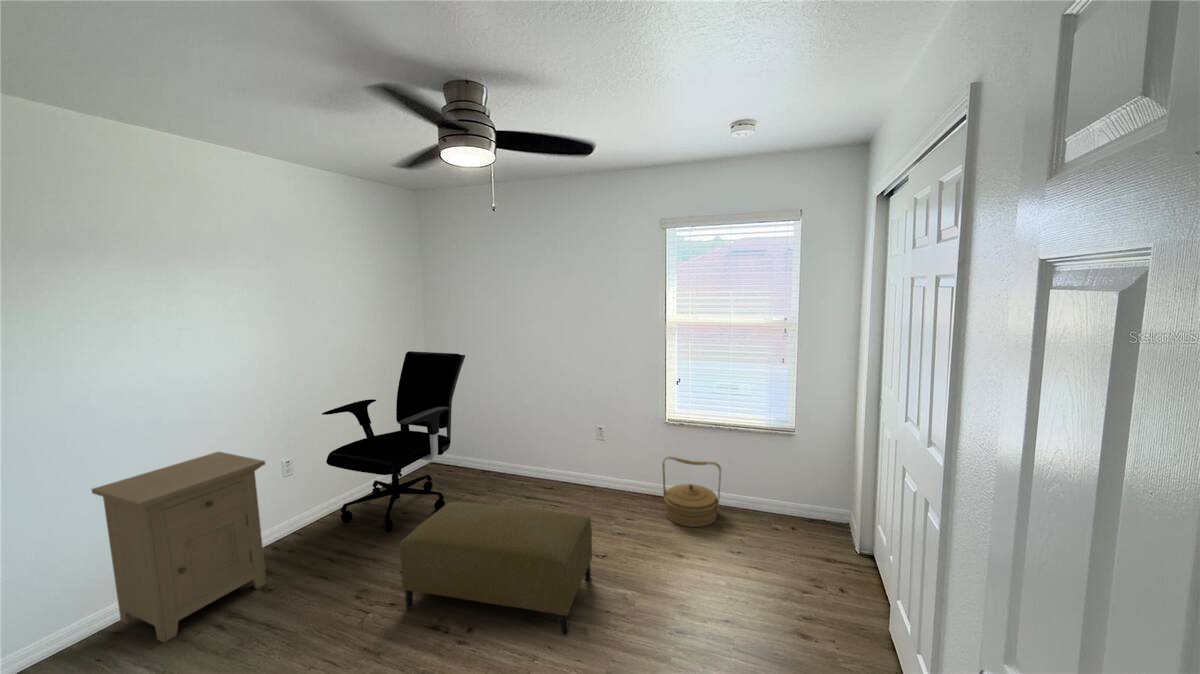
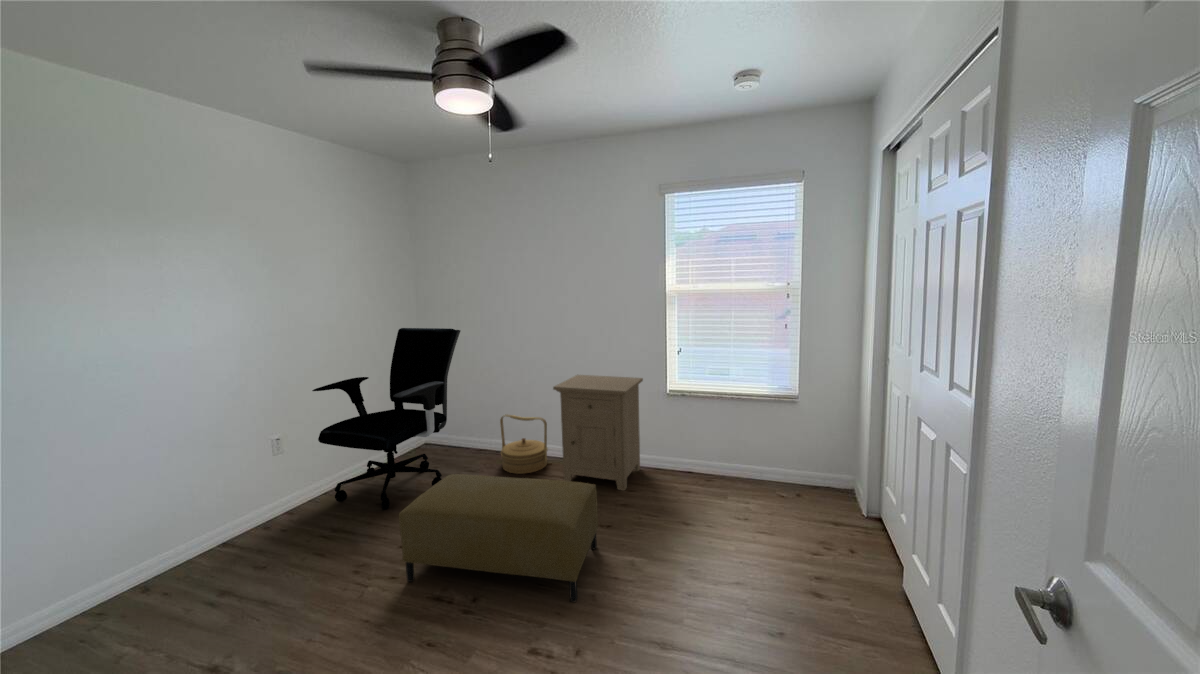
nightstand: present [92,452,266,642] -> present [553,375,643,490]
woven basket: present [662,457,721,527] -> present [500,415,548,474]

